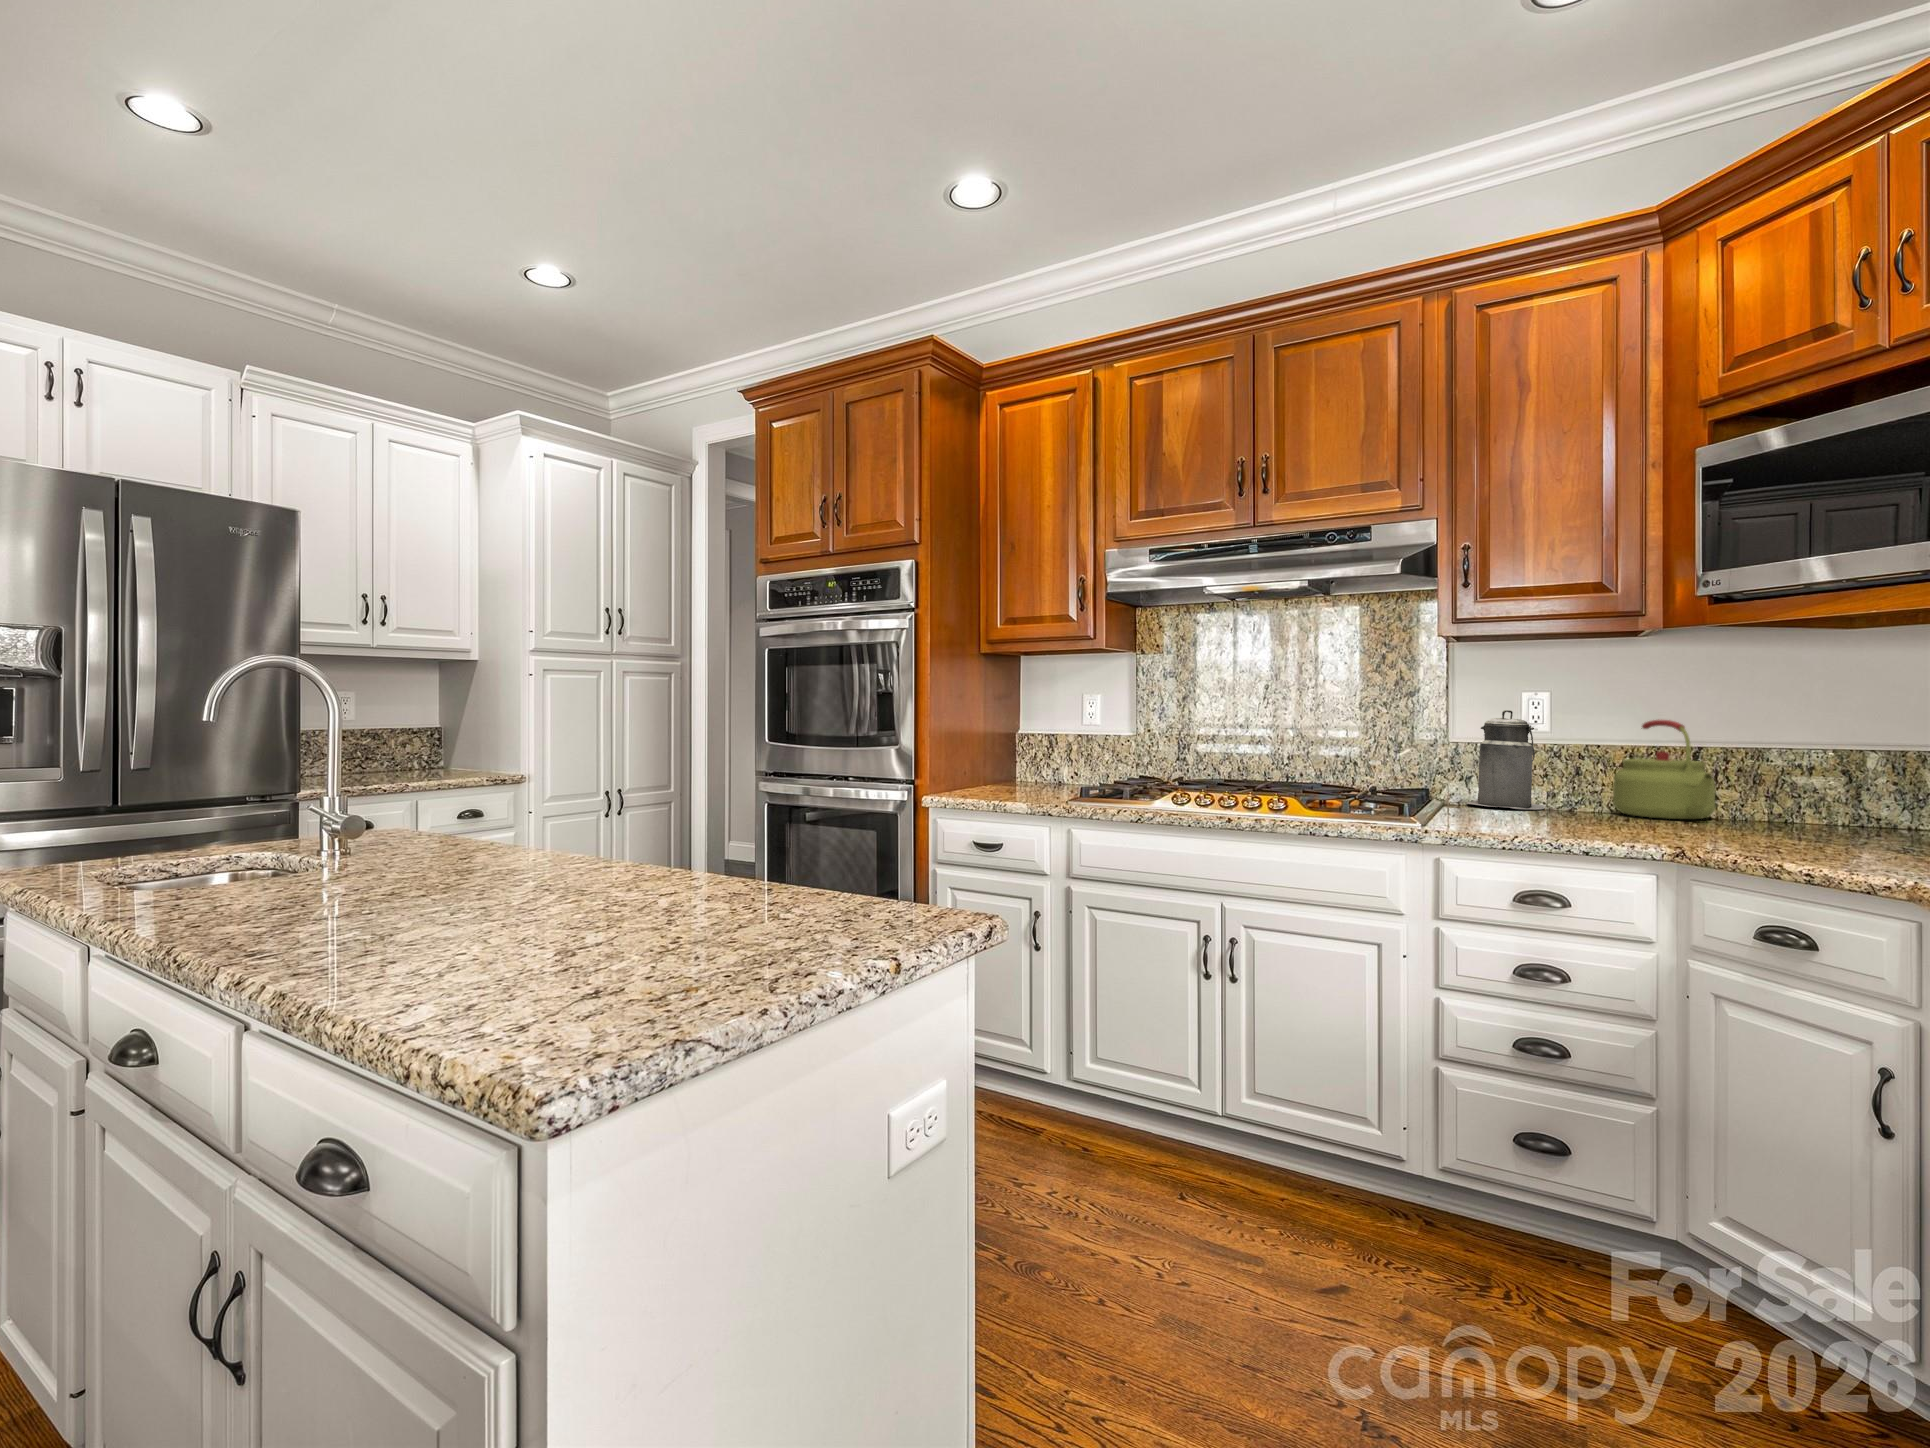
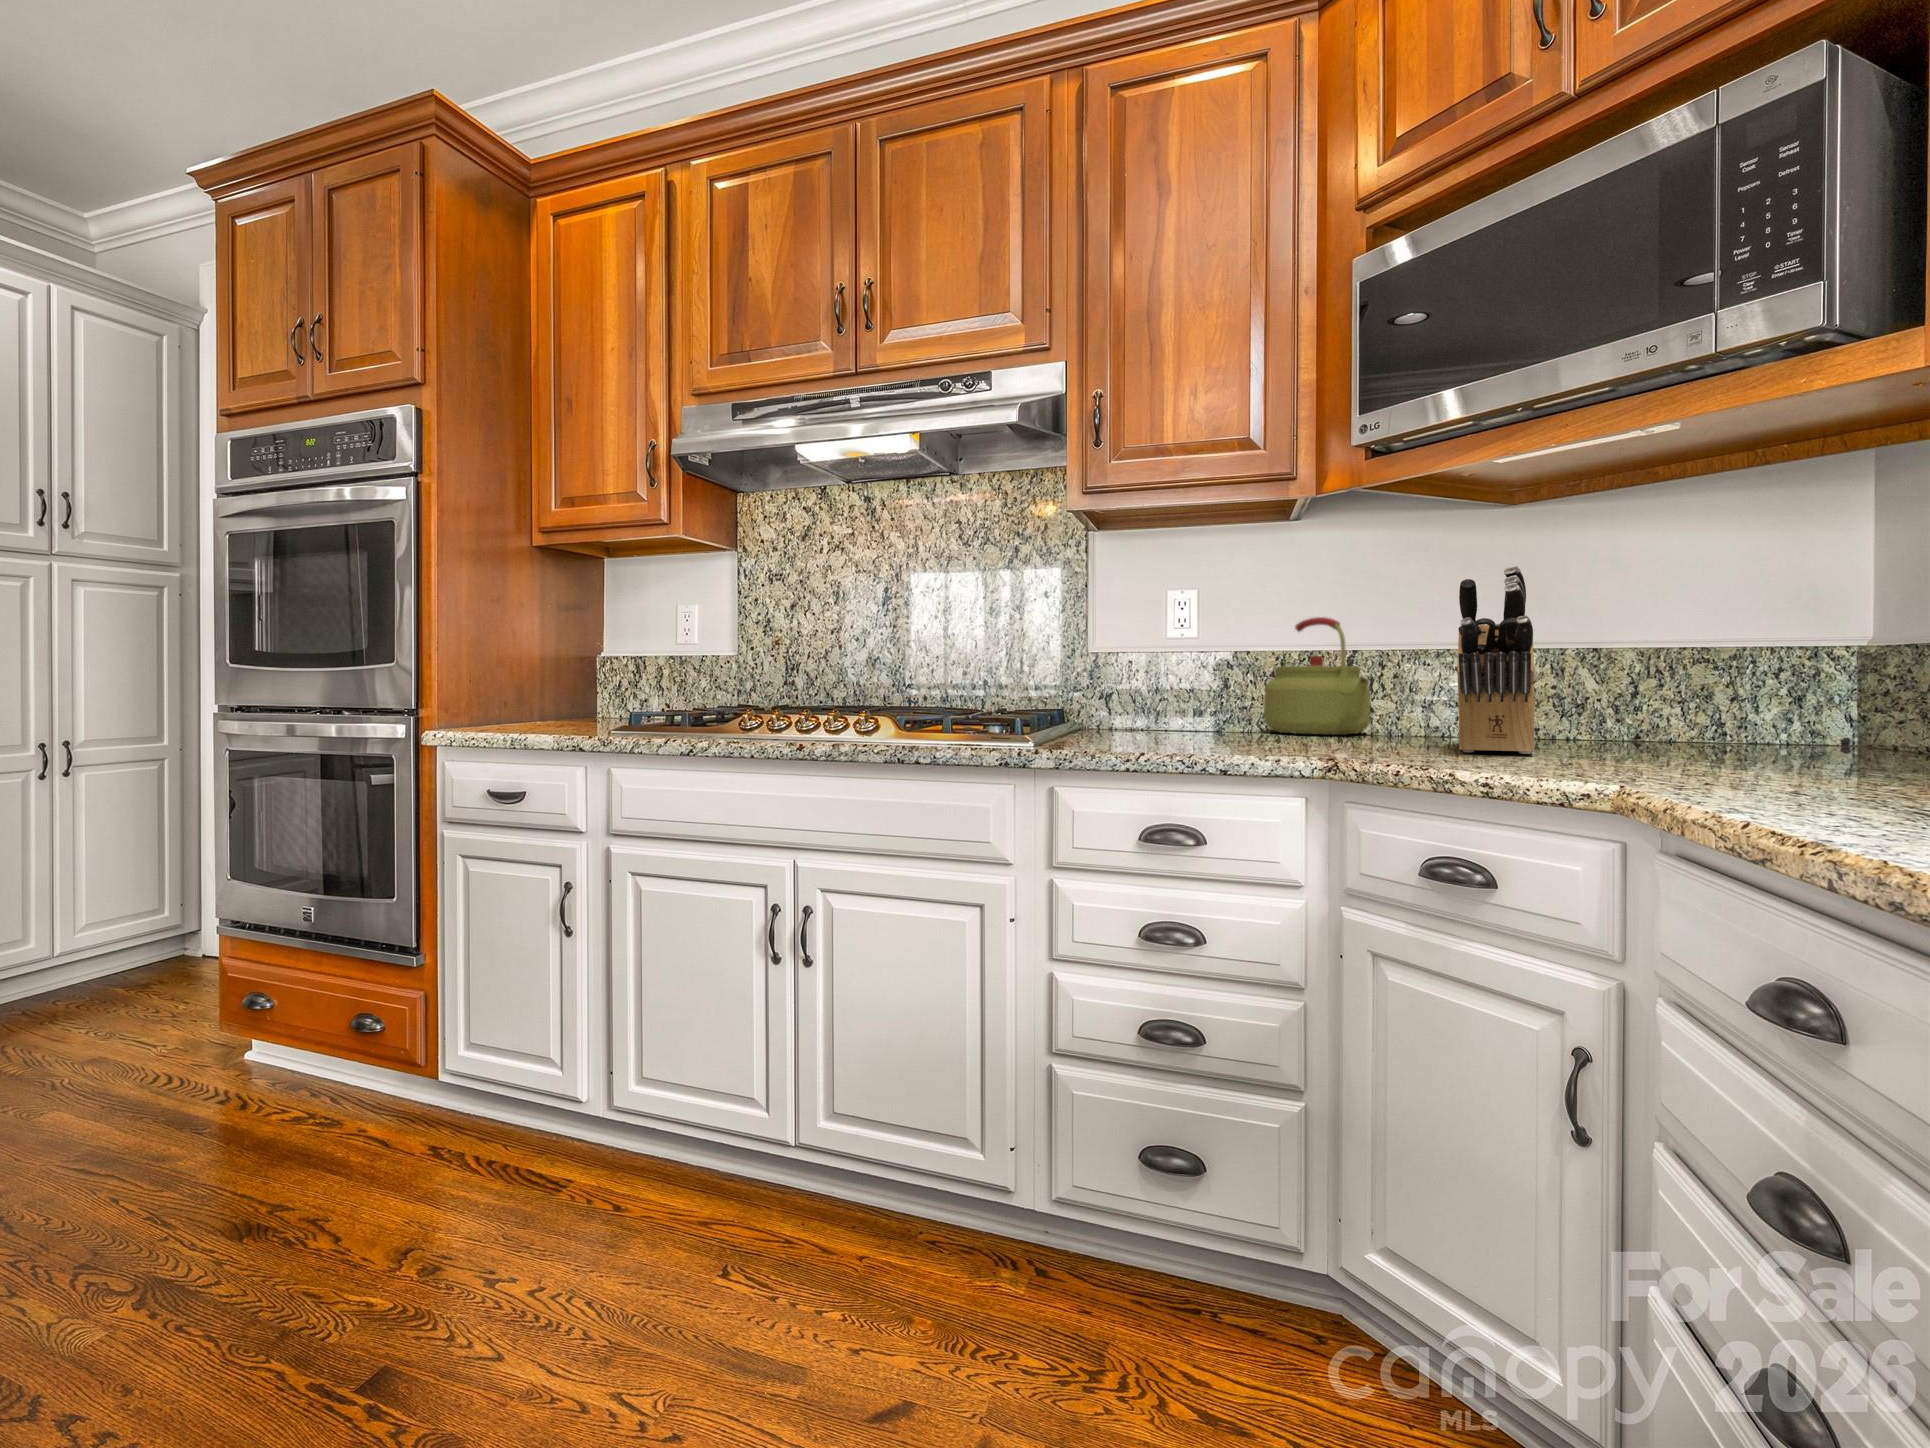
knife block: none [1793,698,1869,848] -> present [1457,565,1534,754]
canister: present [1467,710,1545,809] -> none [1107,611,1192,730]

